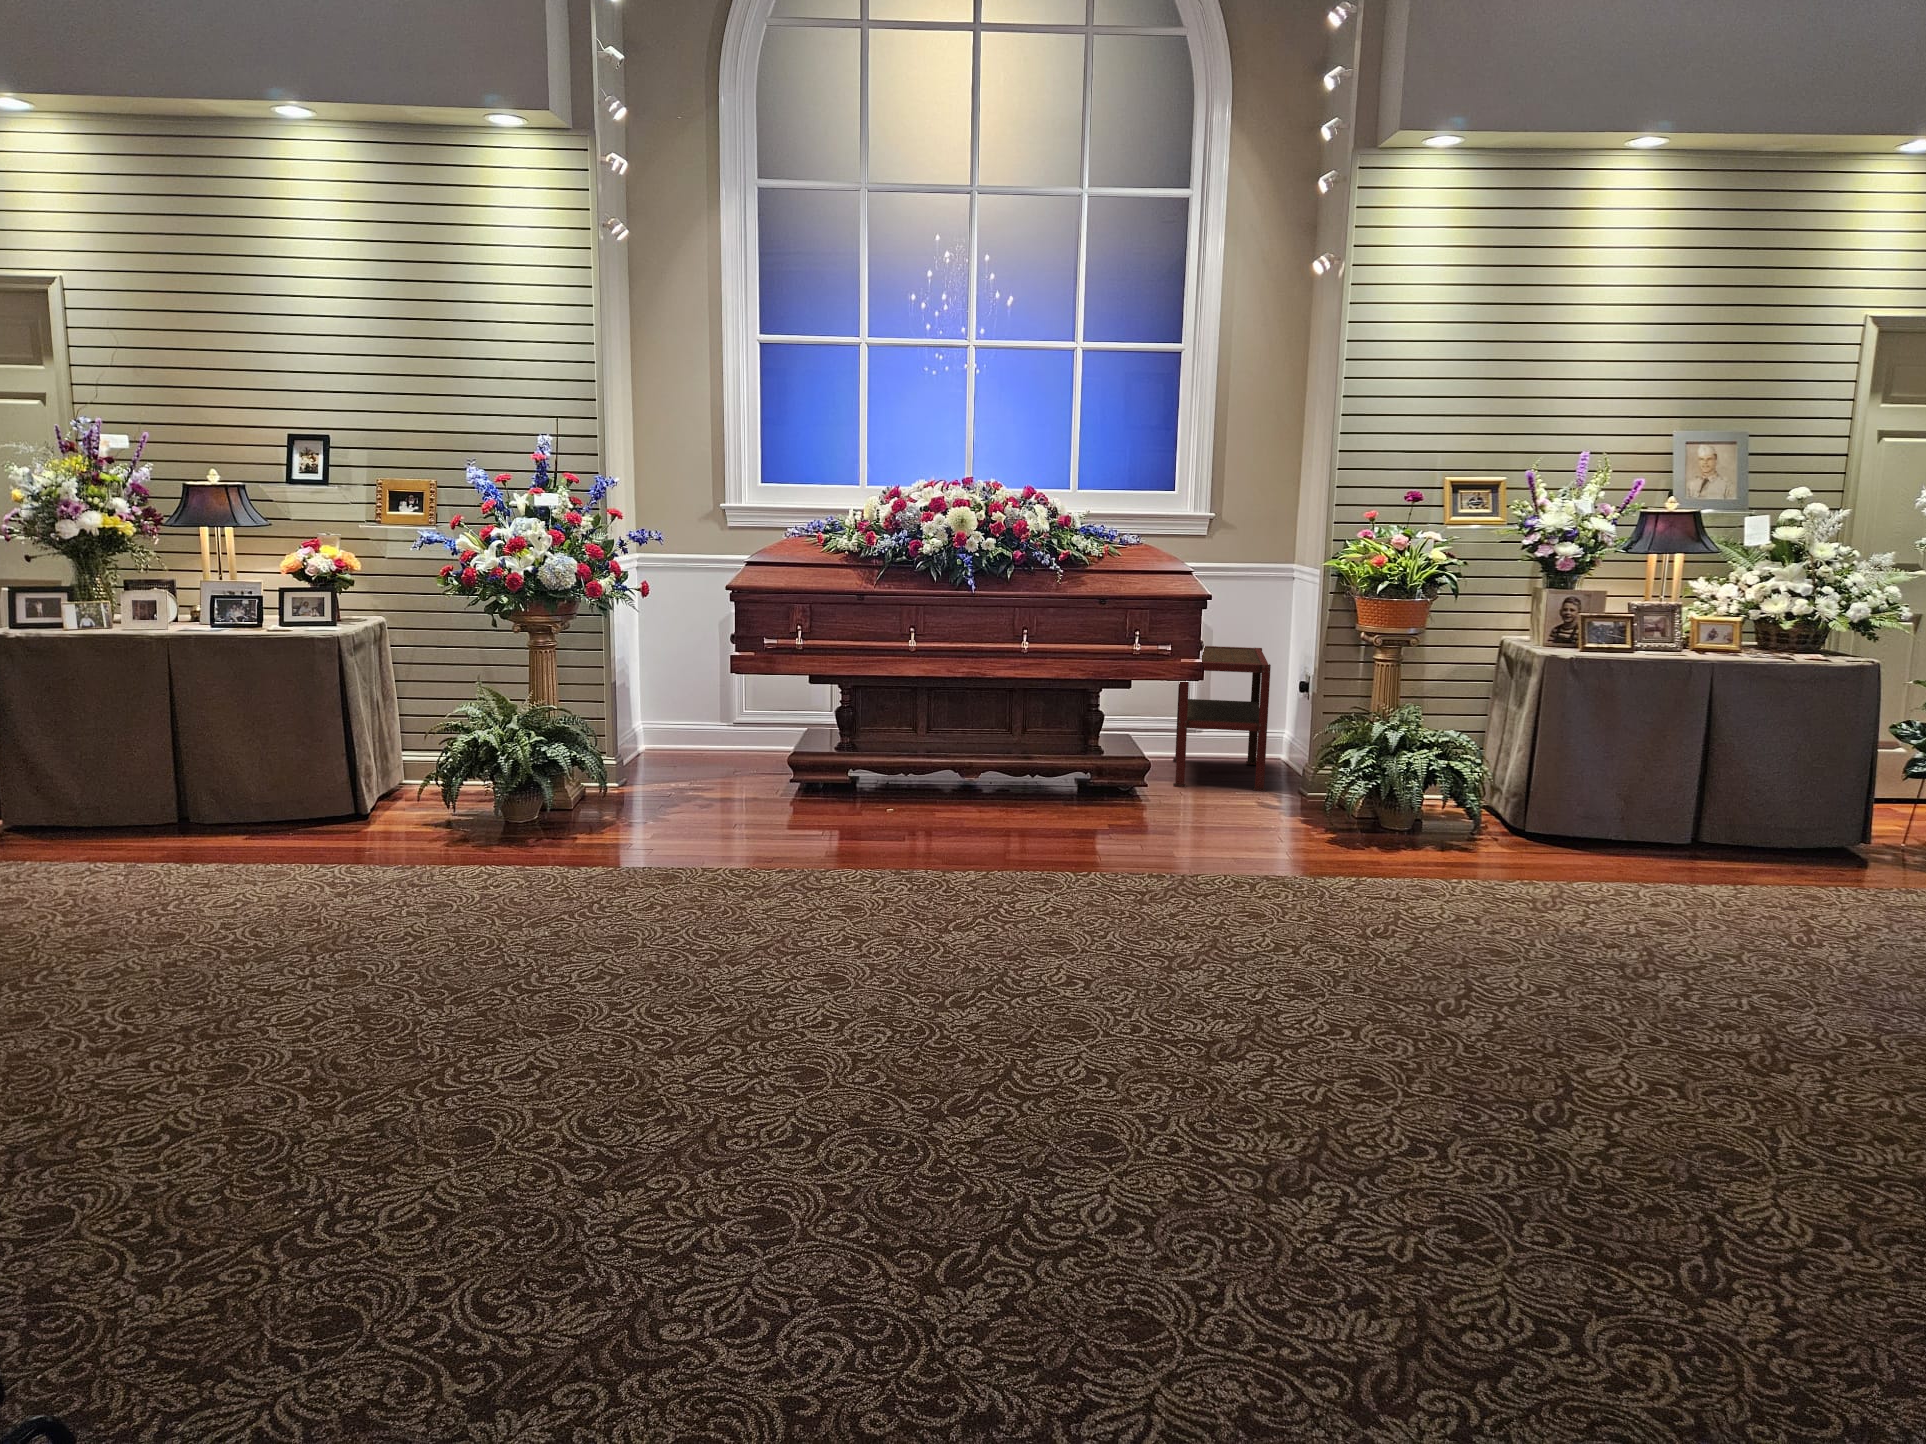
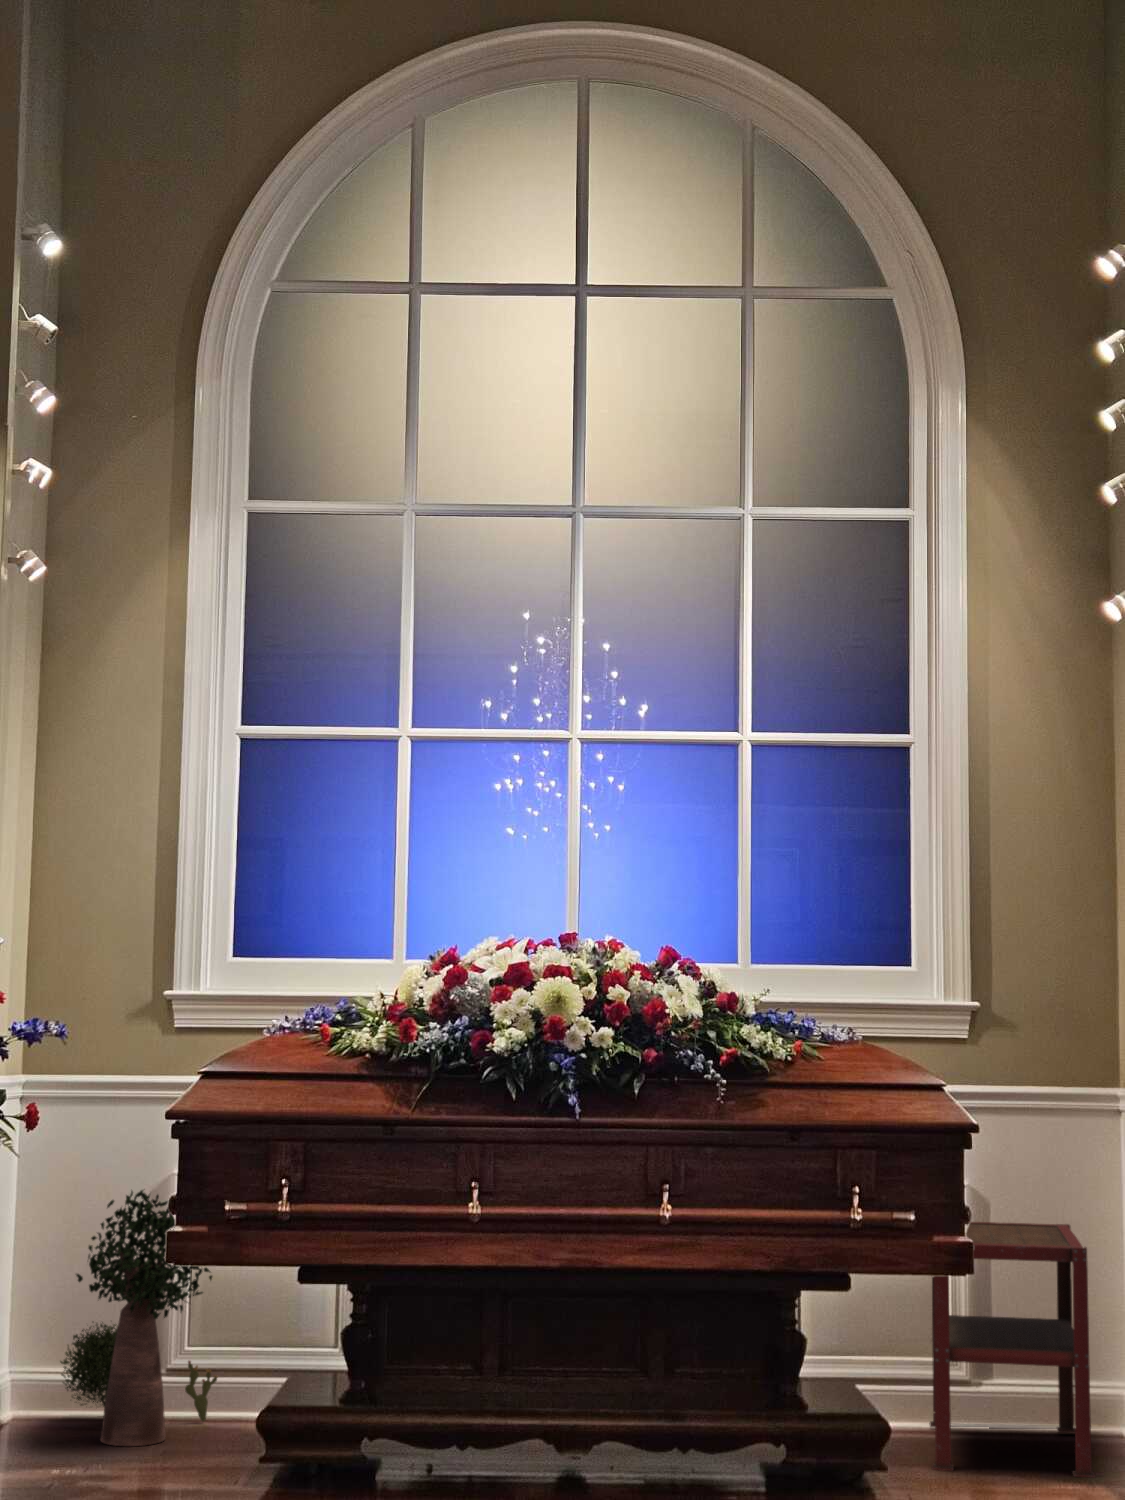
potted plant: none [669,626,761,773] -> present [60,1190,218,1446]

